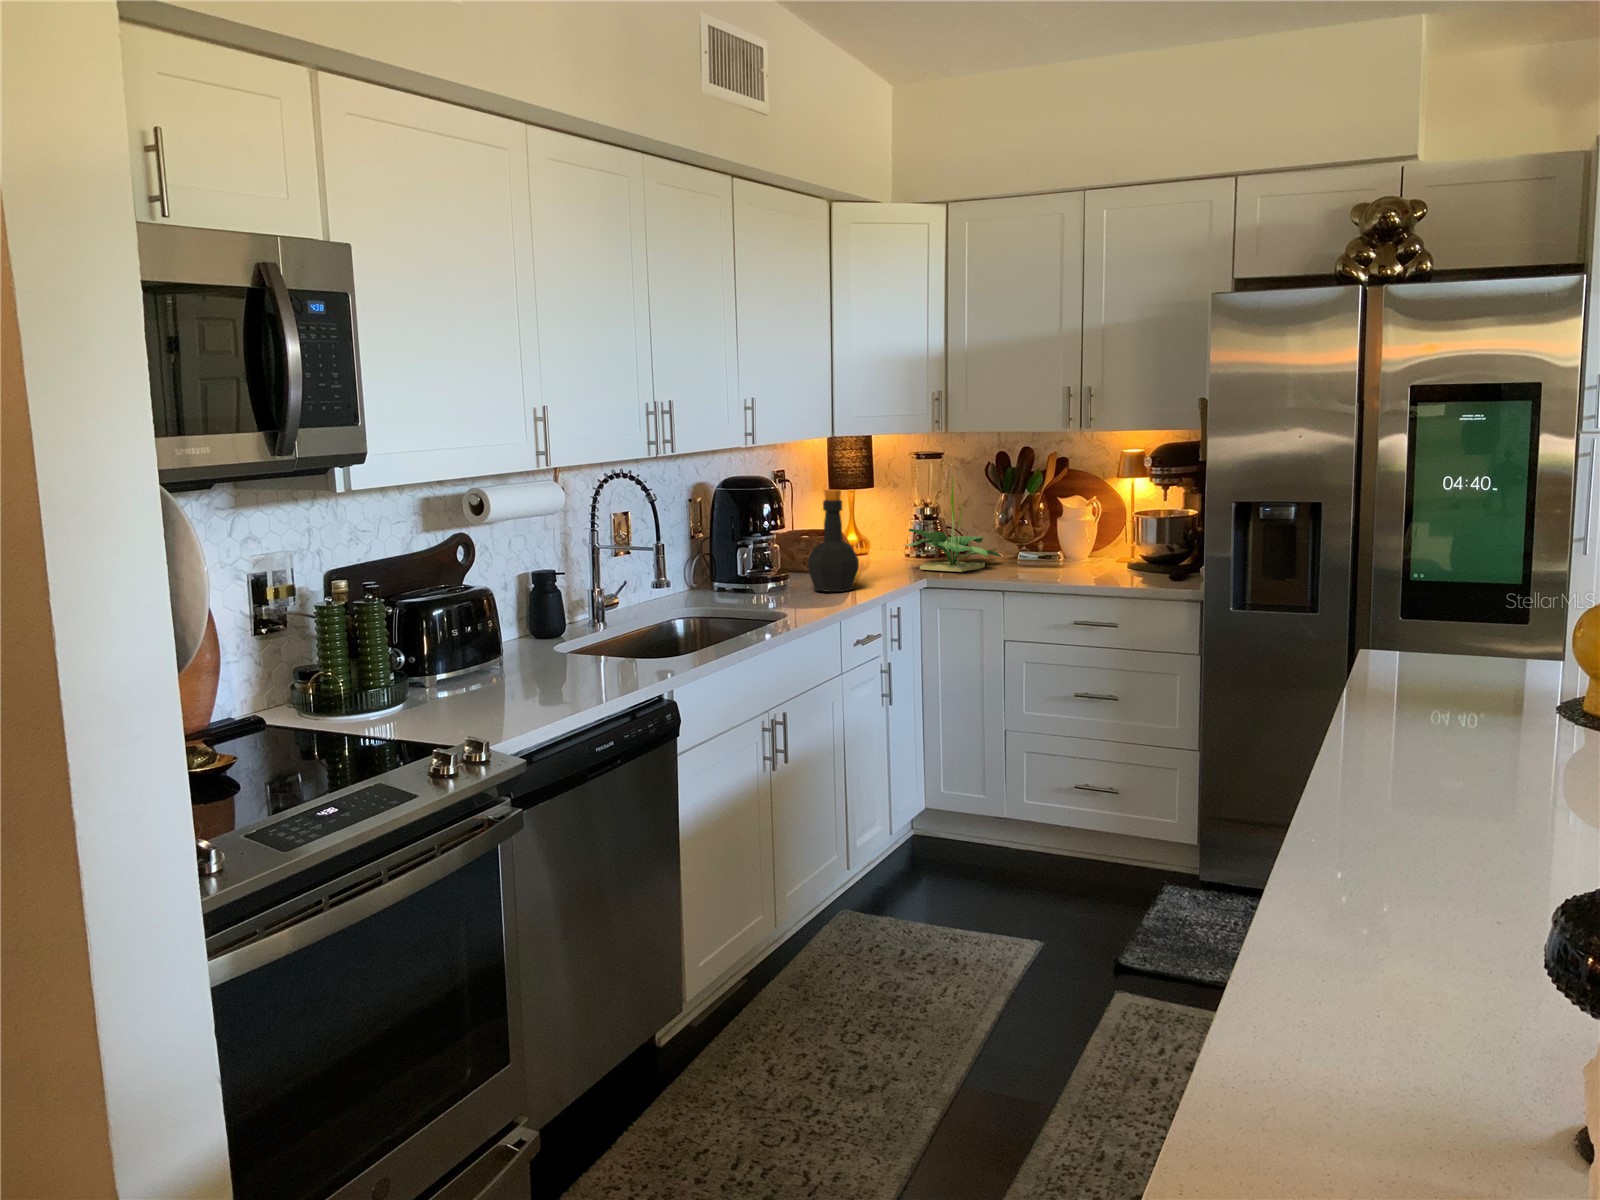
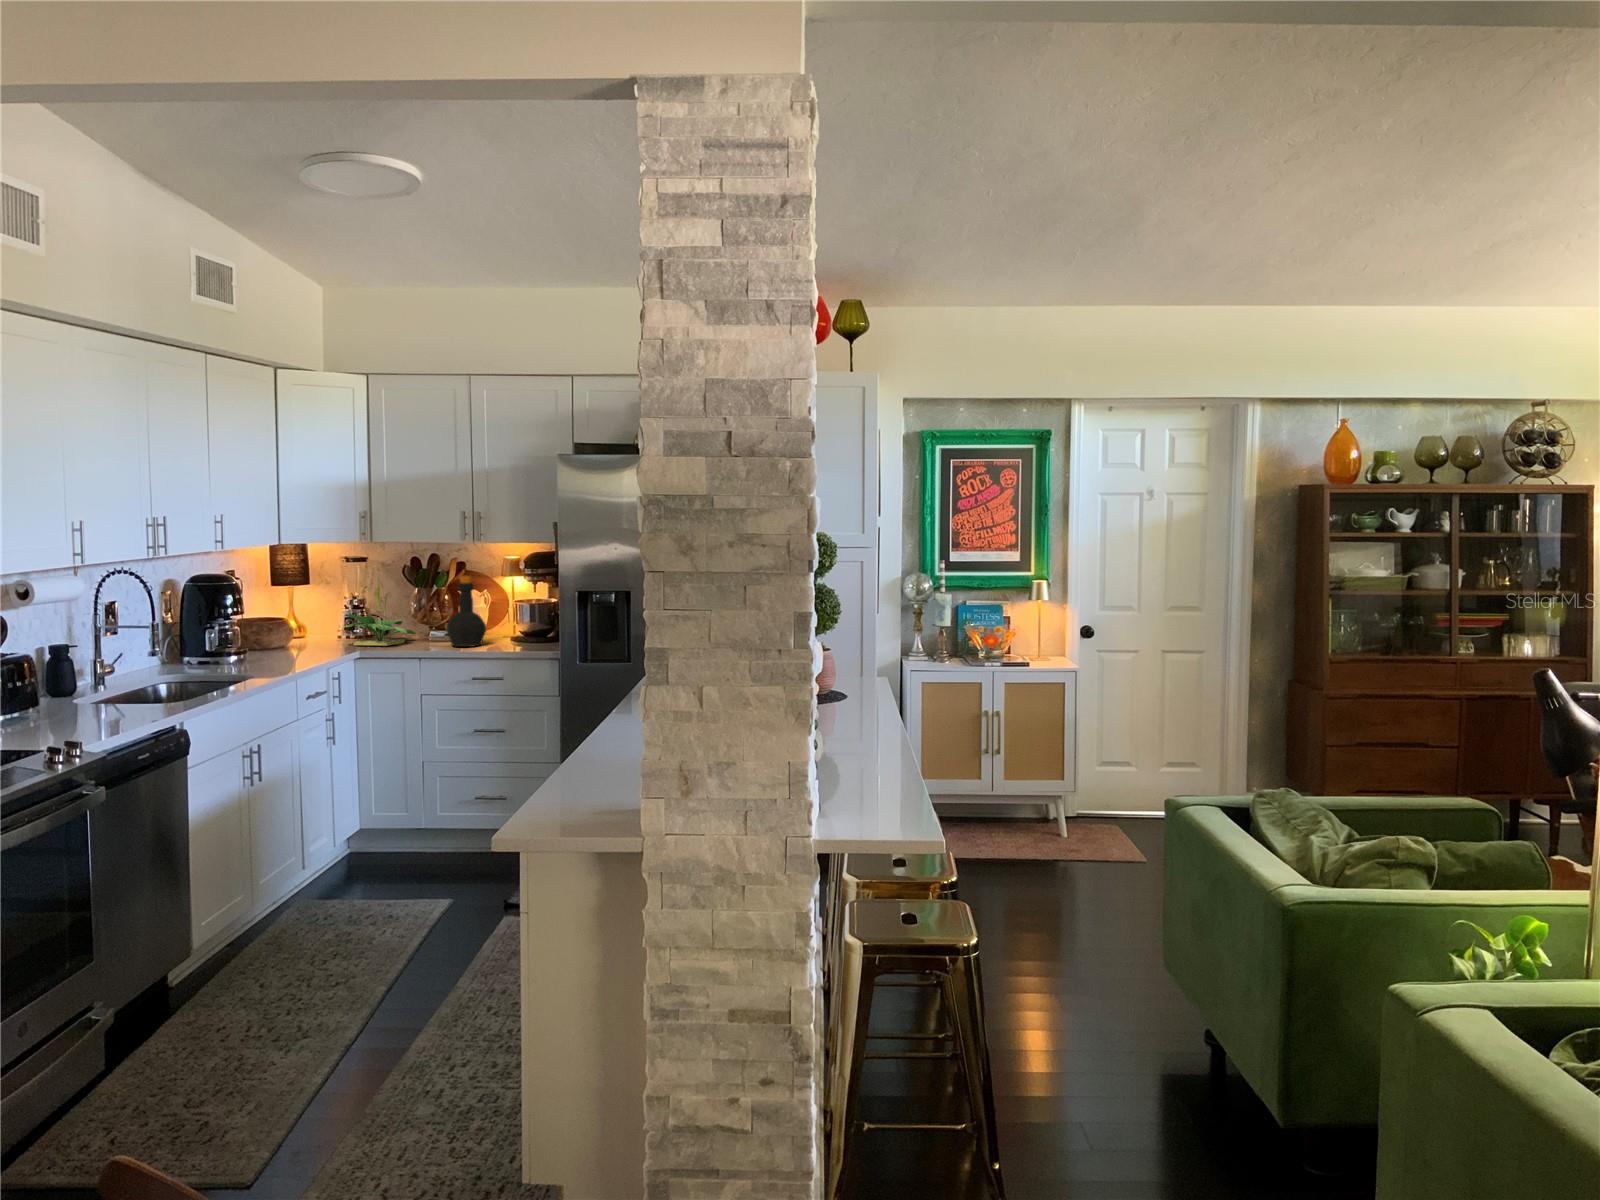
bottle: present [808,489,859,592] -> present [446,576,486,647]

